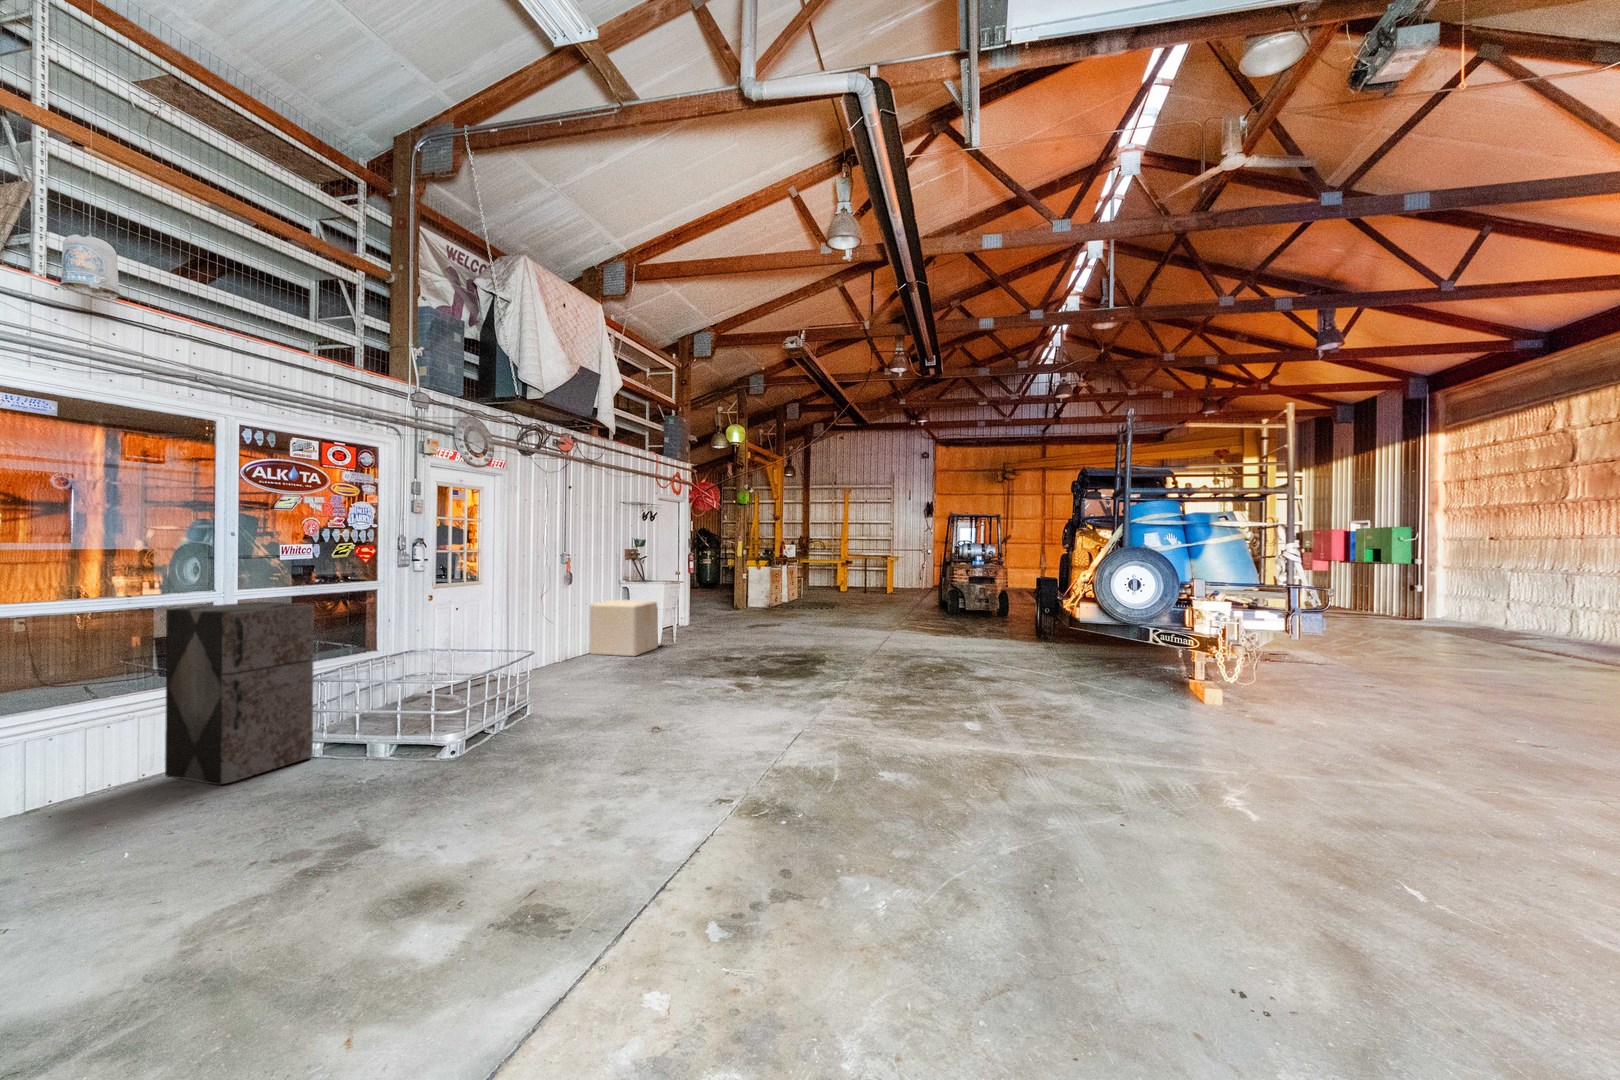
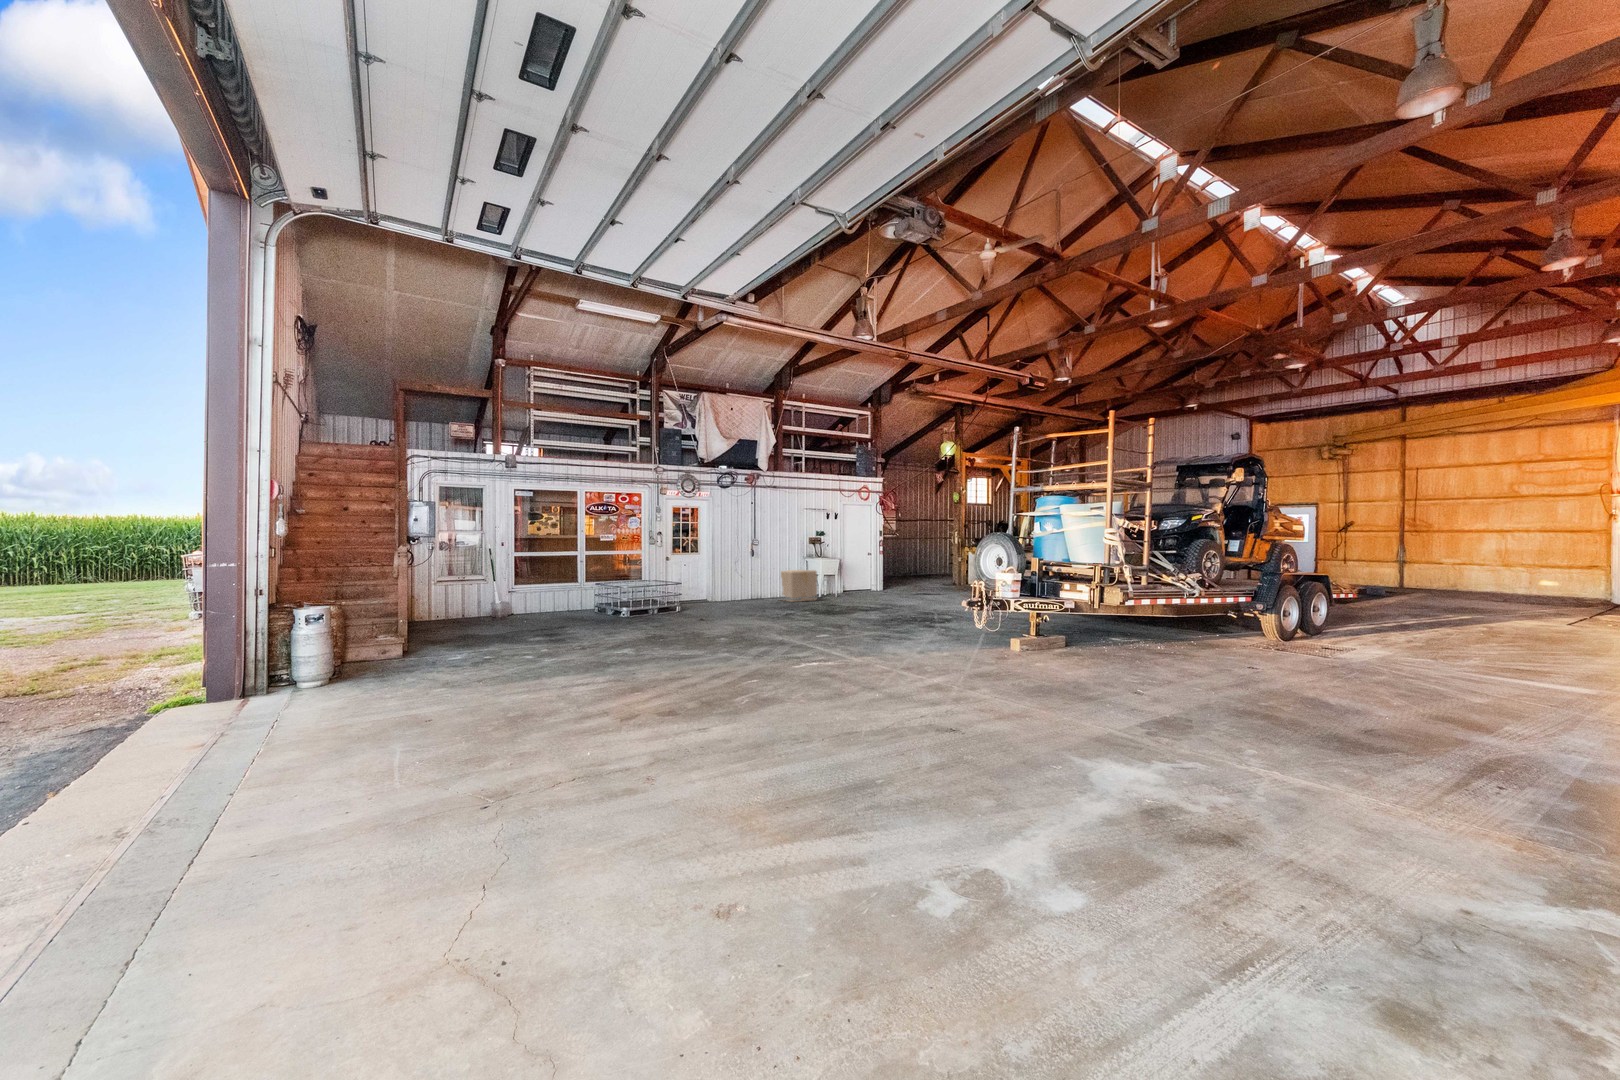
storage cabinet: present [165,602,314,785] -> none [562,556,597,616]

